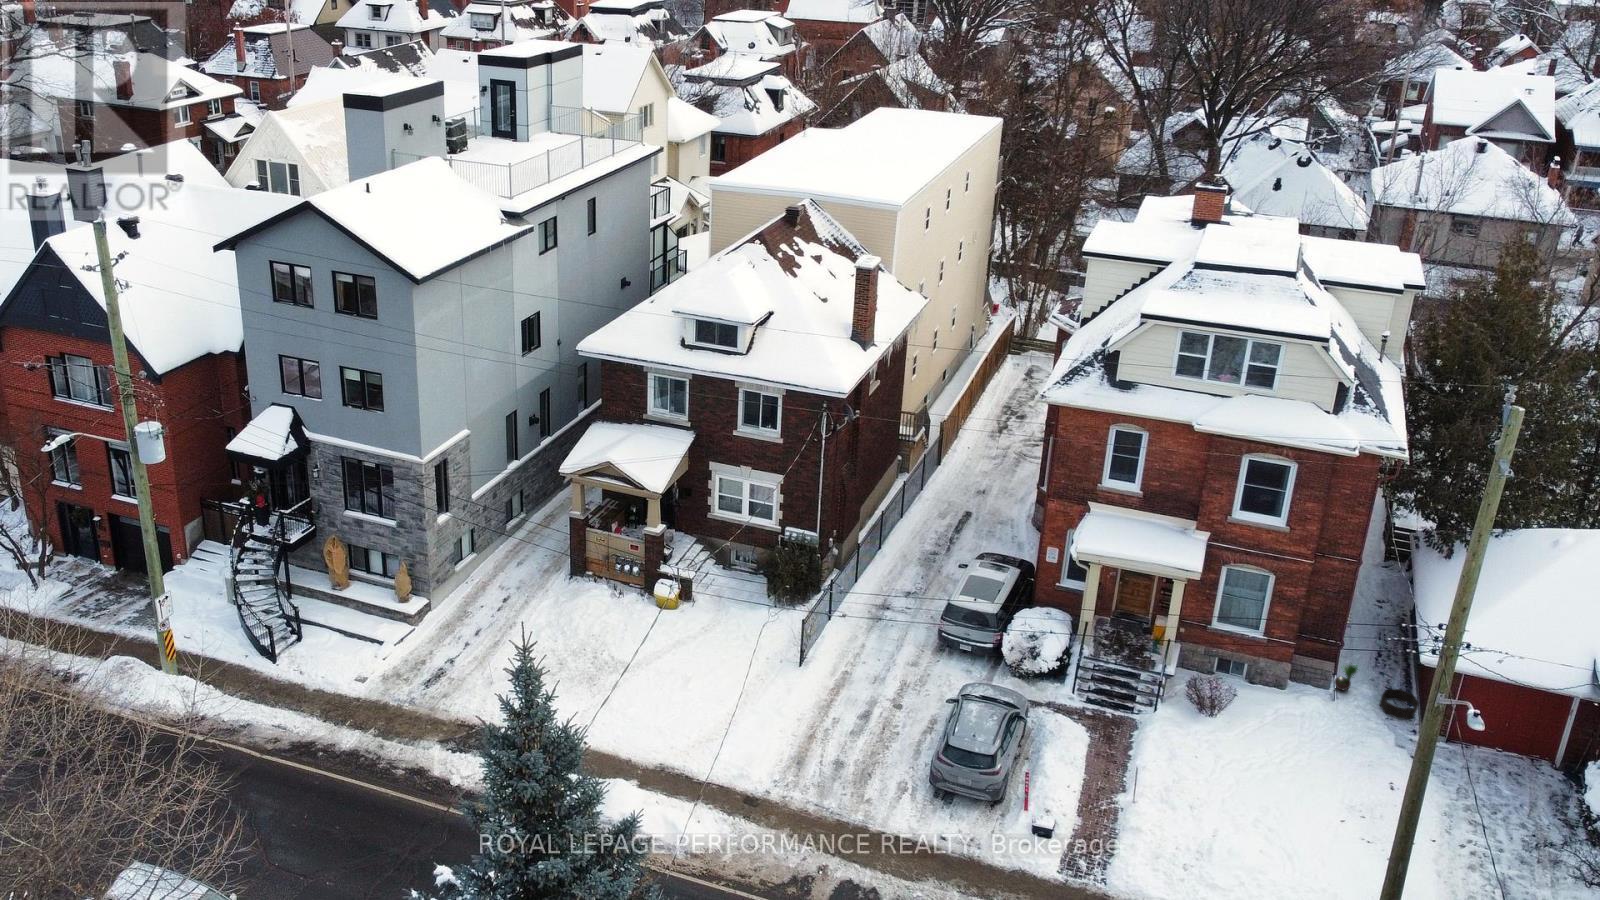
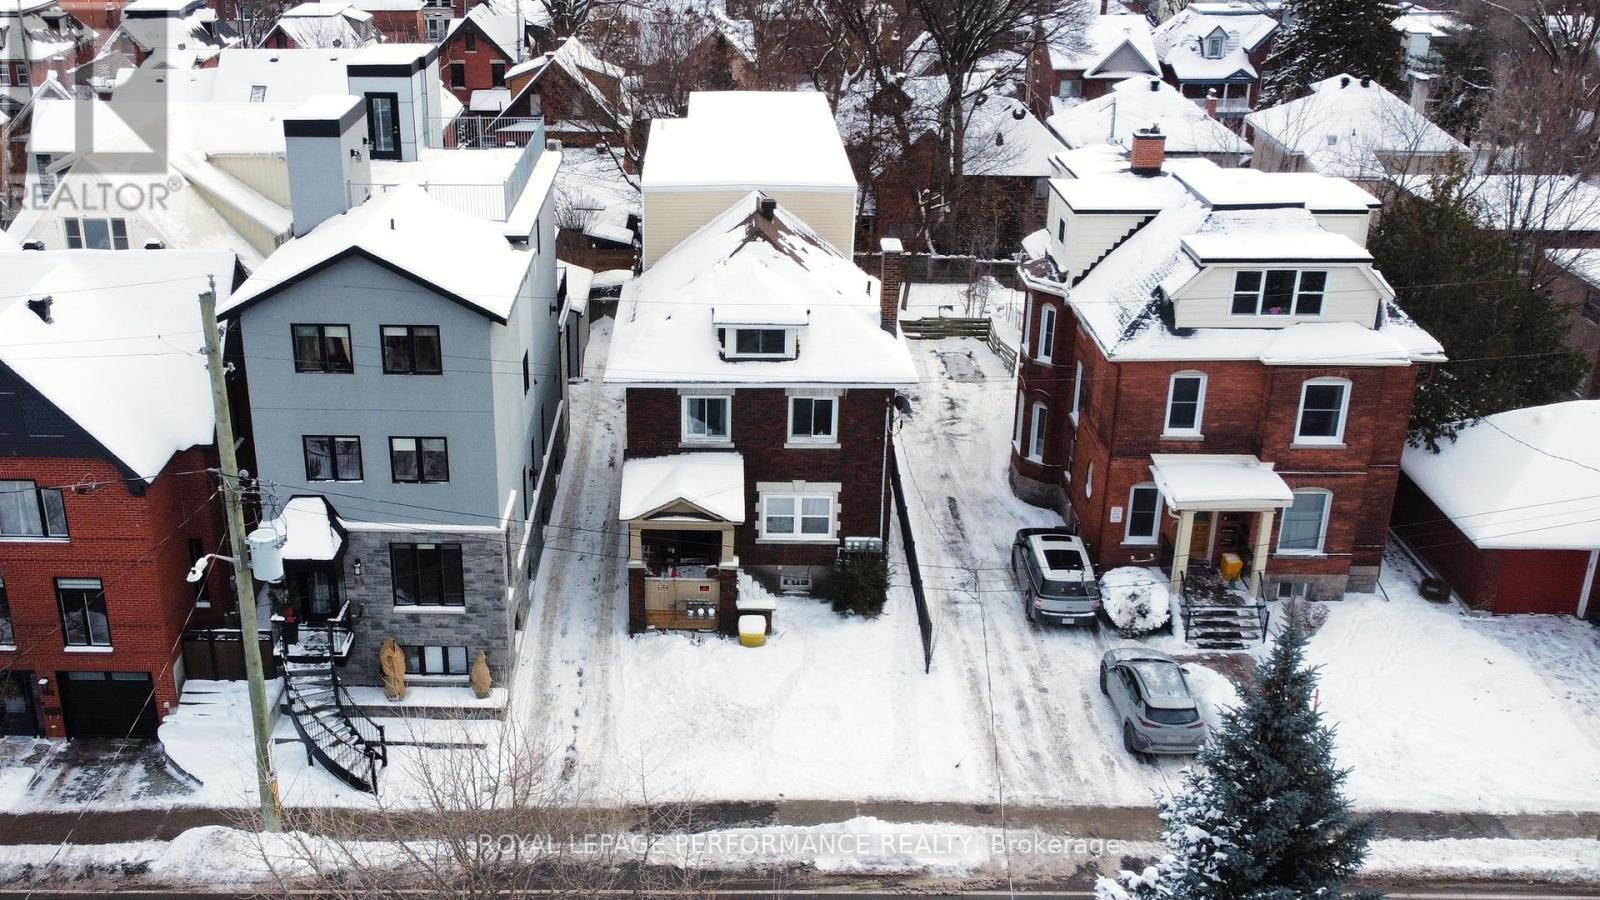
potted tree: present [1335,665,1358,690] -> none [1376,562,1399,589]

